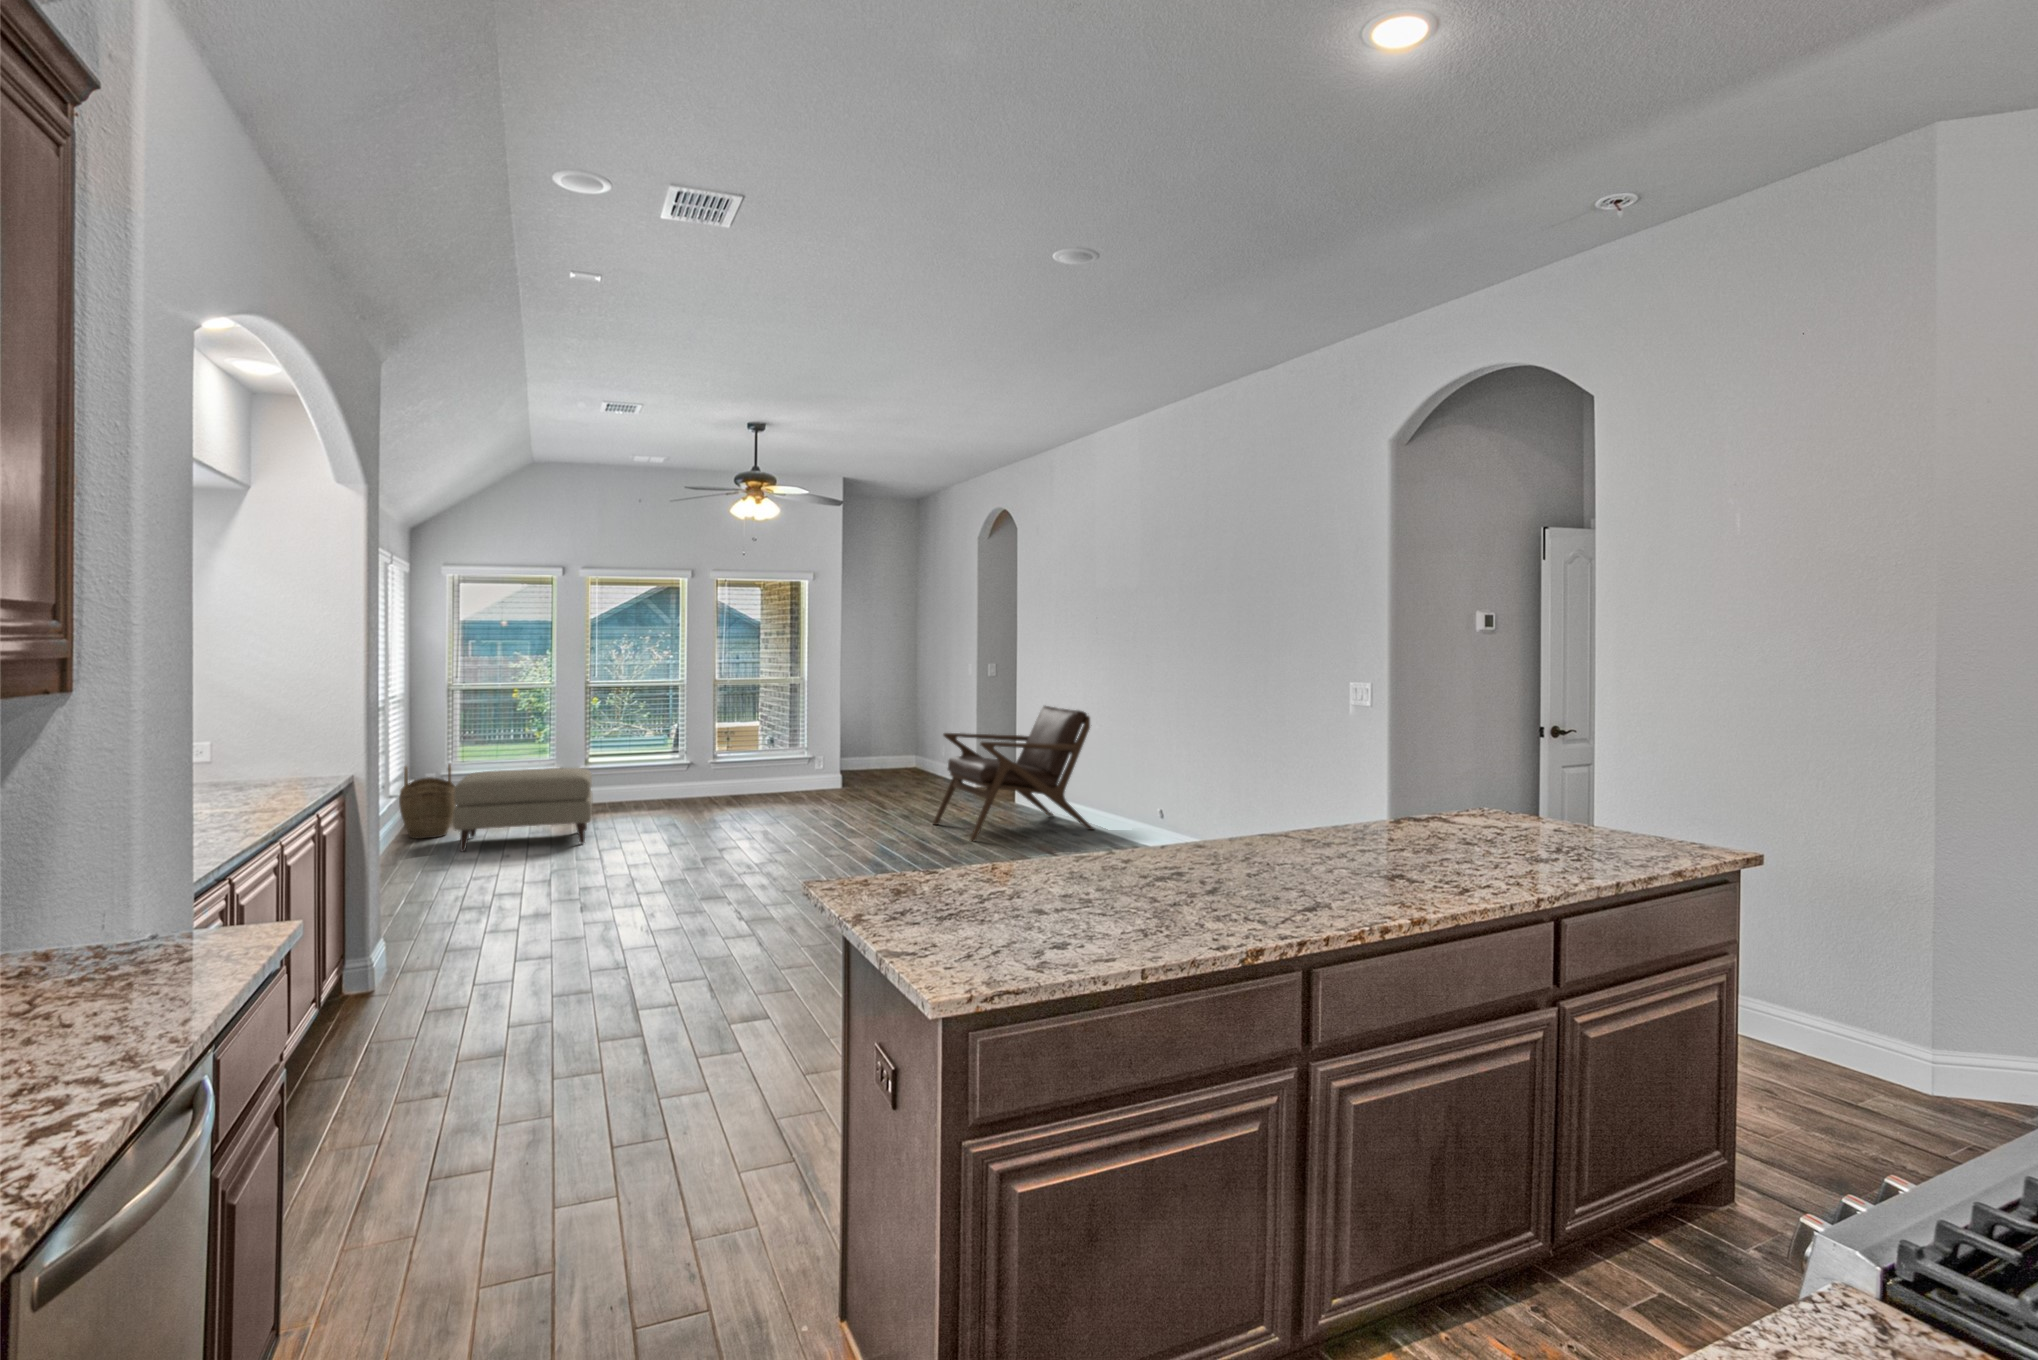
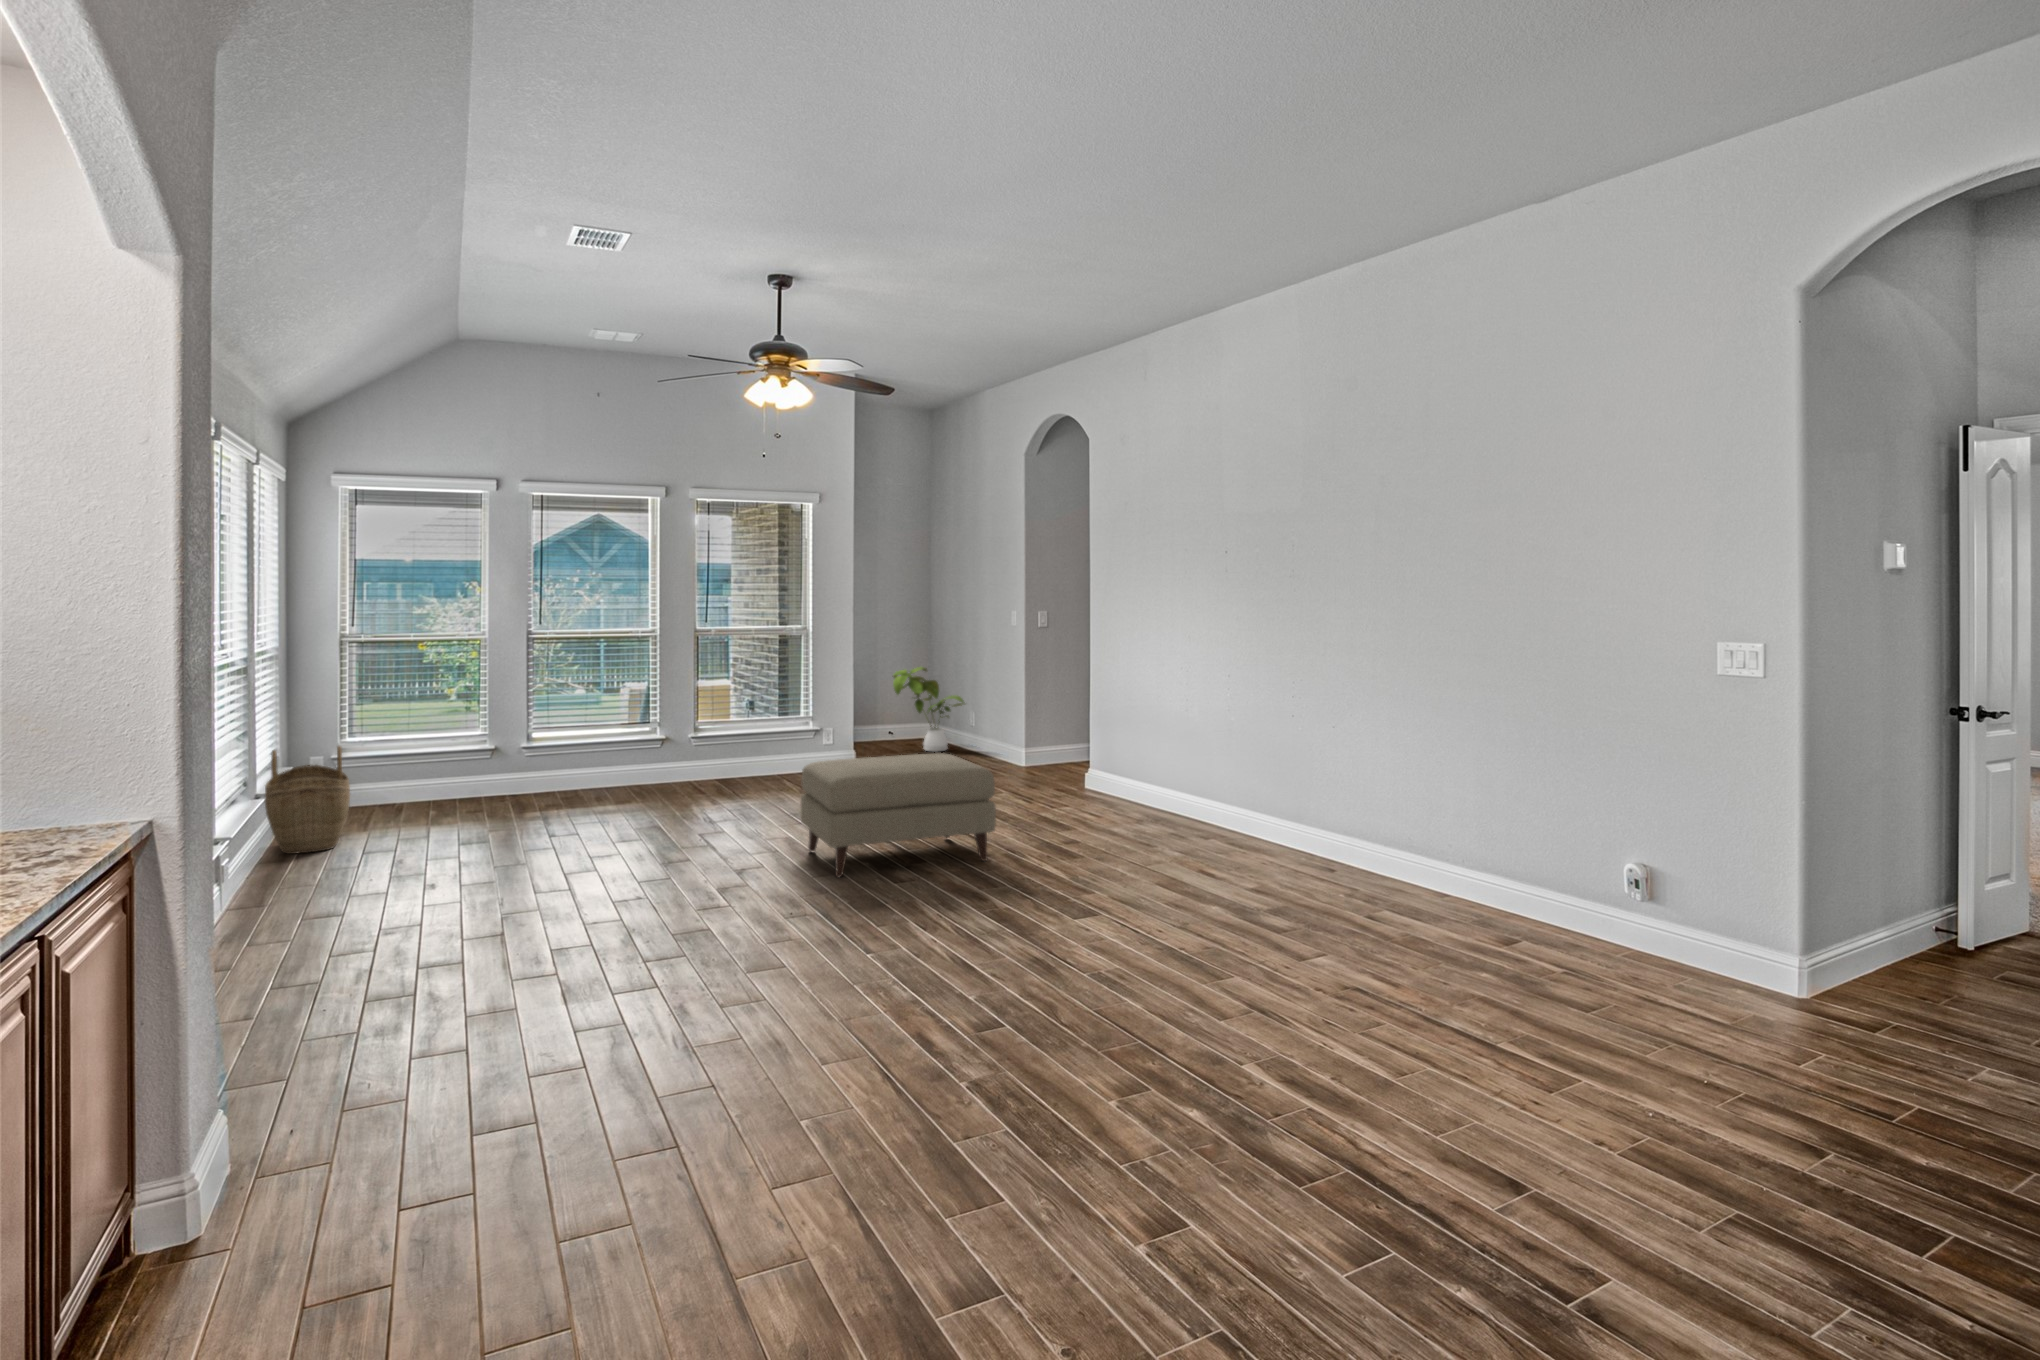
lounge chair: present [933,706,1093,841] -> none [1008,666,1228,851]
house plant: none [878,708,940,778] -> present [893,667,964,752]
ottoman: present [453,768,593,852] -> present [801,753,996,877]

